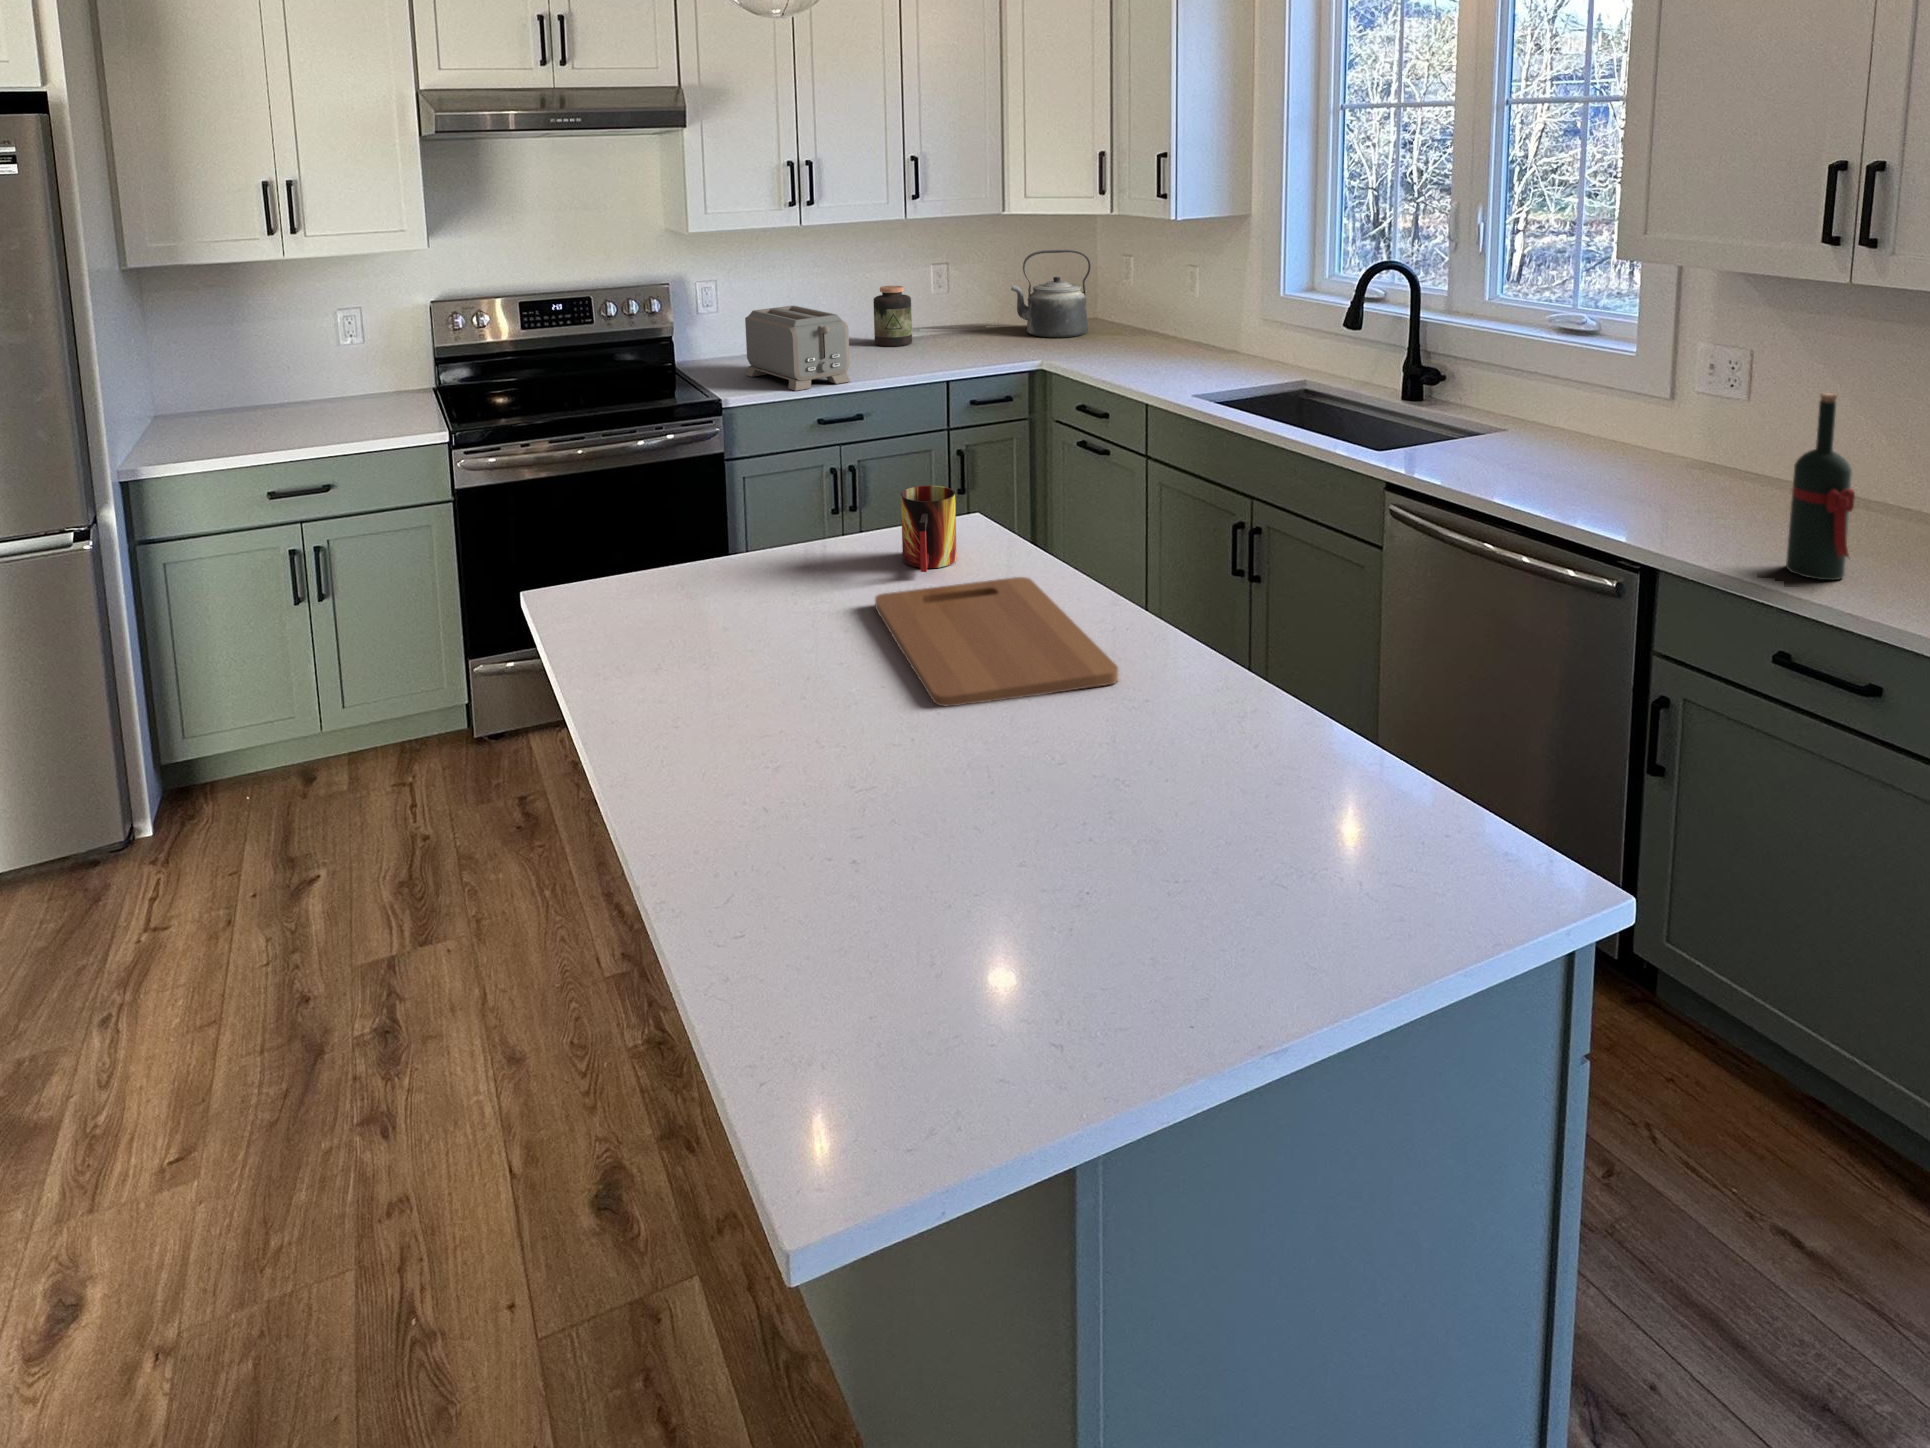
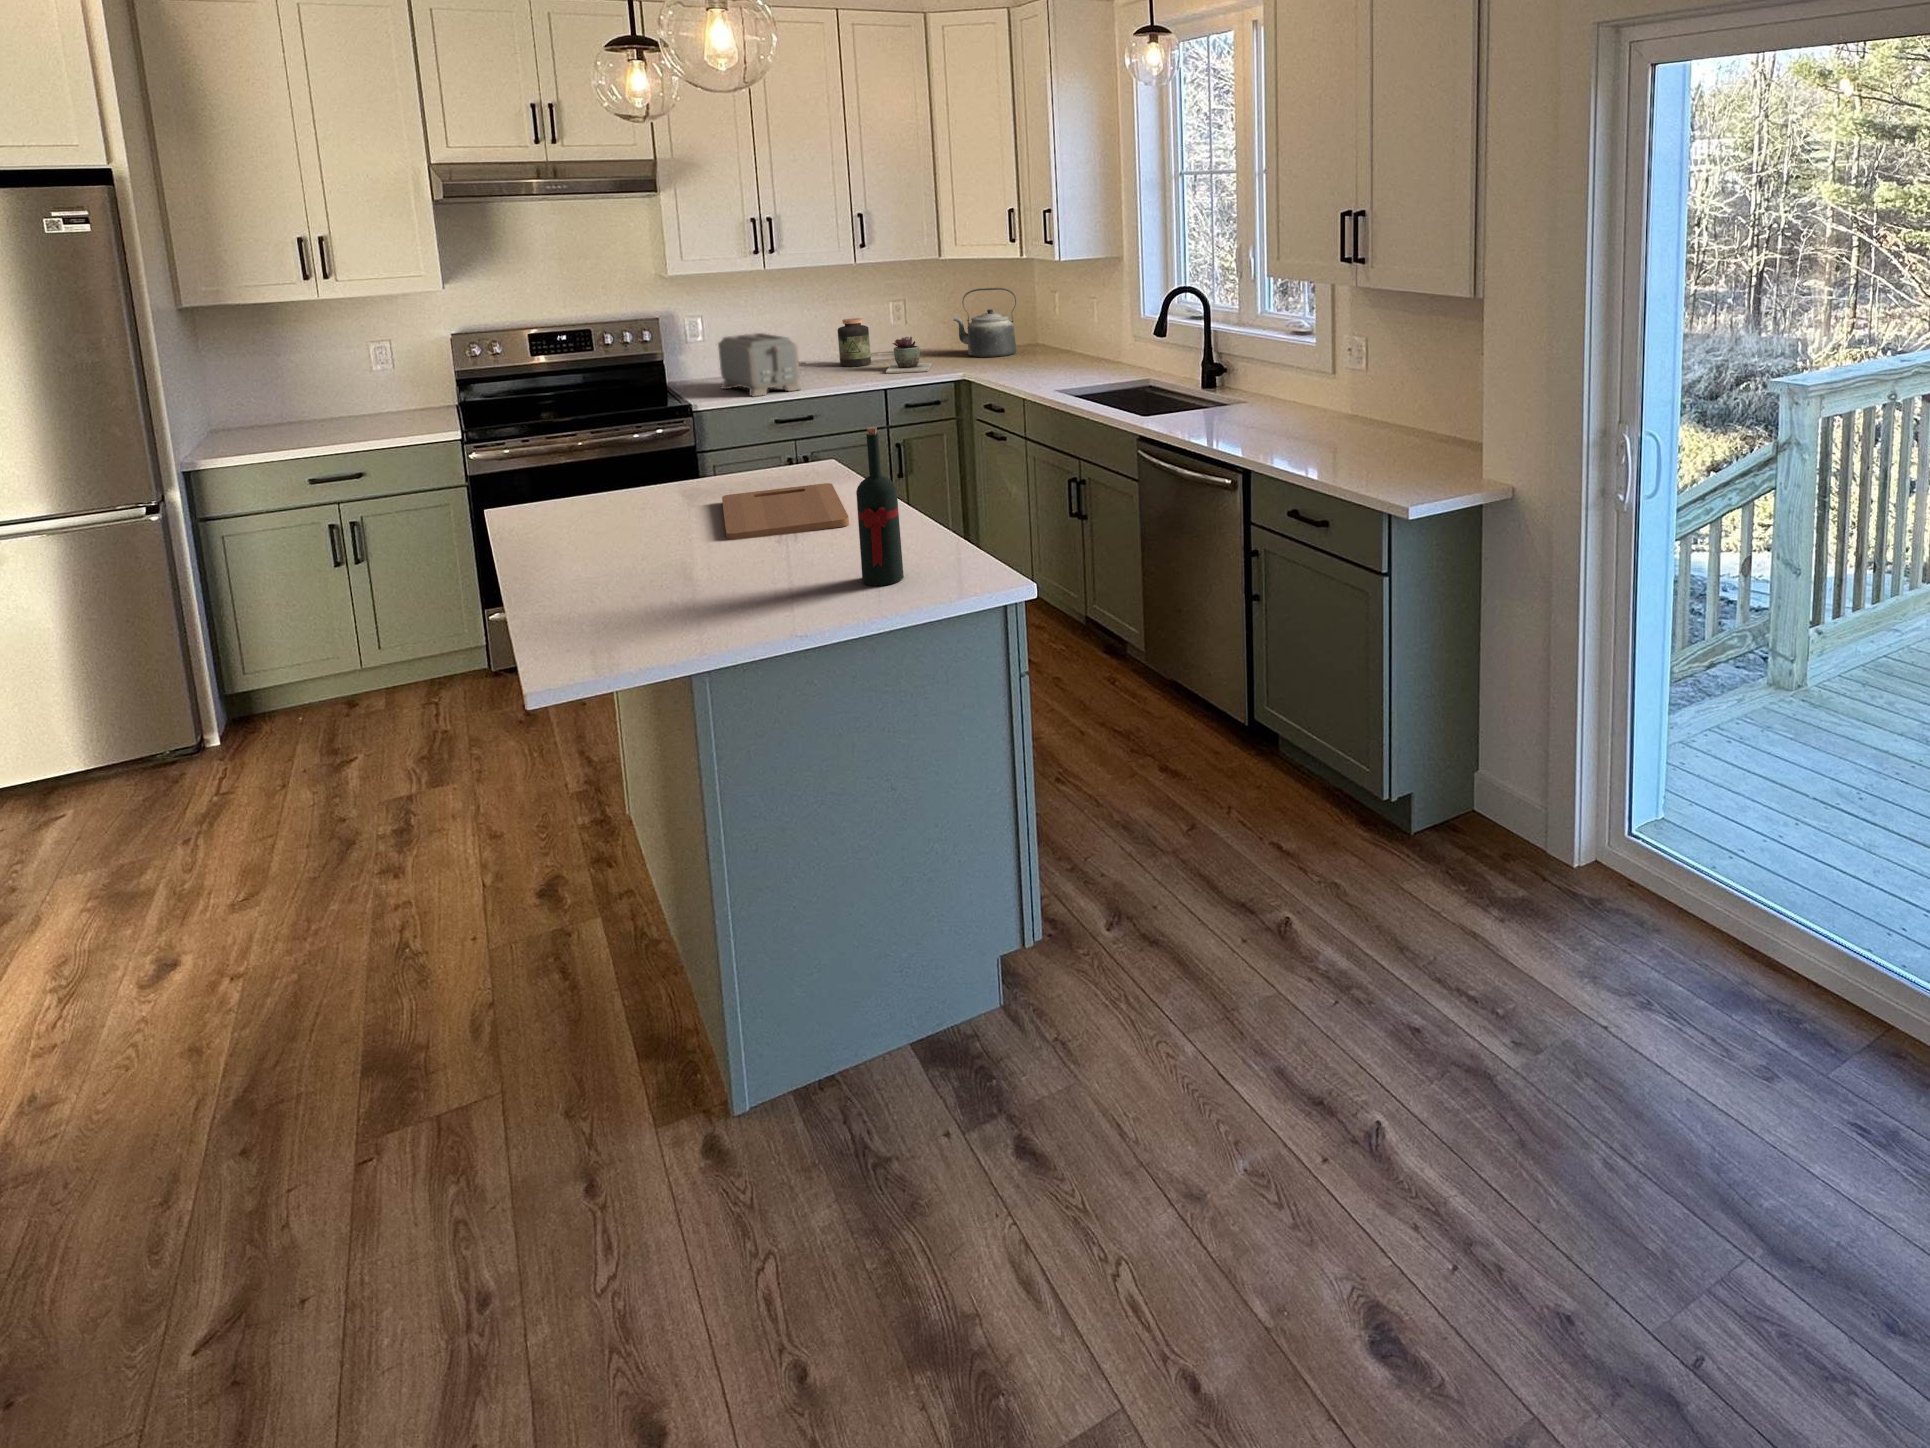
succulent plant: none [942,311,996,359] -> present [886,337,932,373]
wine bottle: present [1786,393,1855,580] -> present [856,427,904,586]
mug: present [901,486,957,572] -> none [756,433,798,485]

